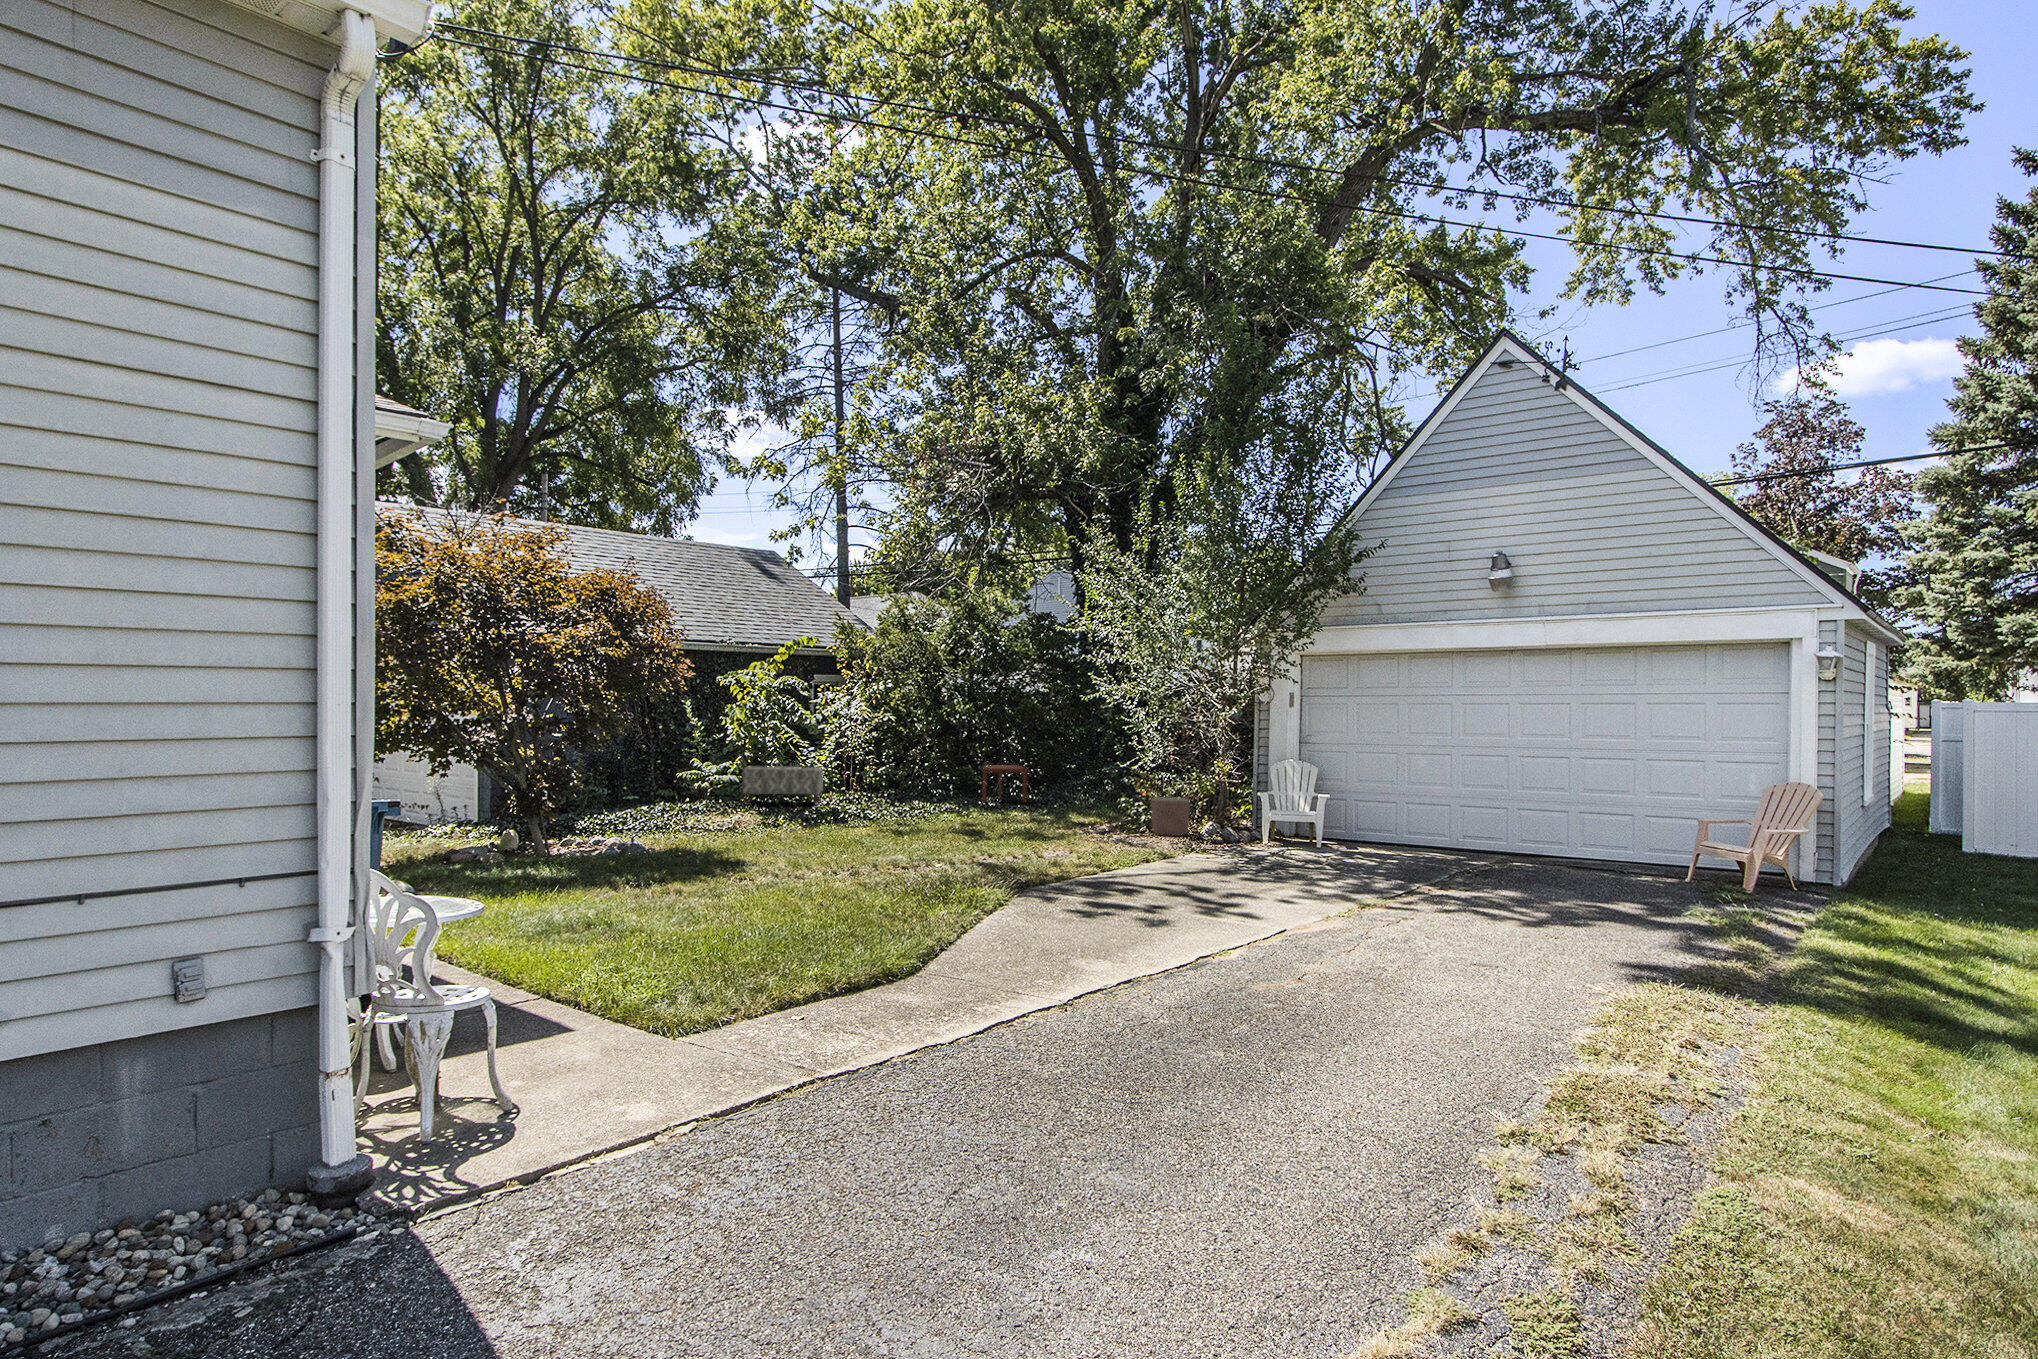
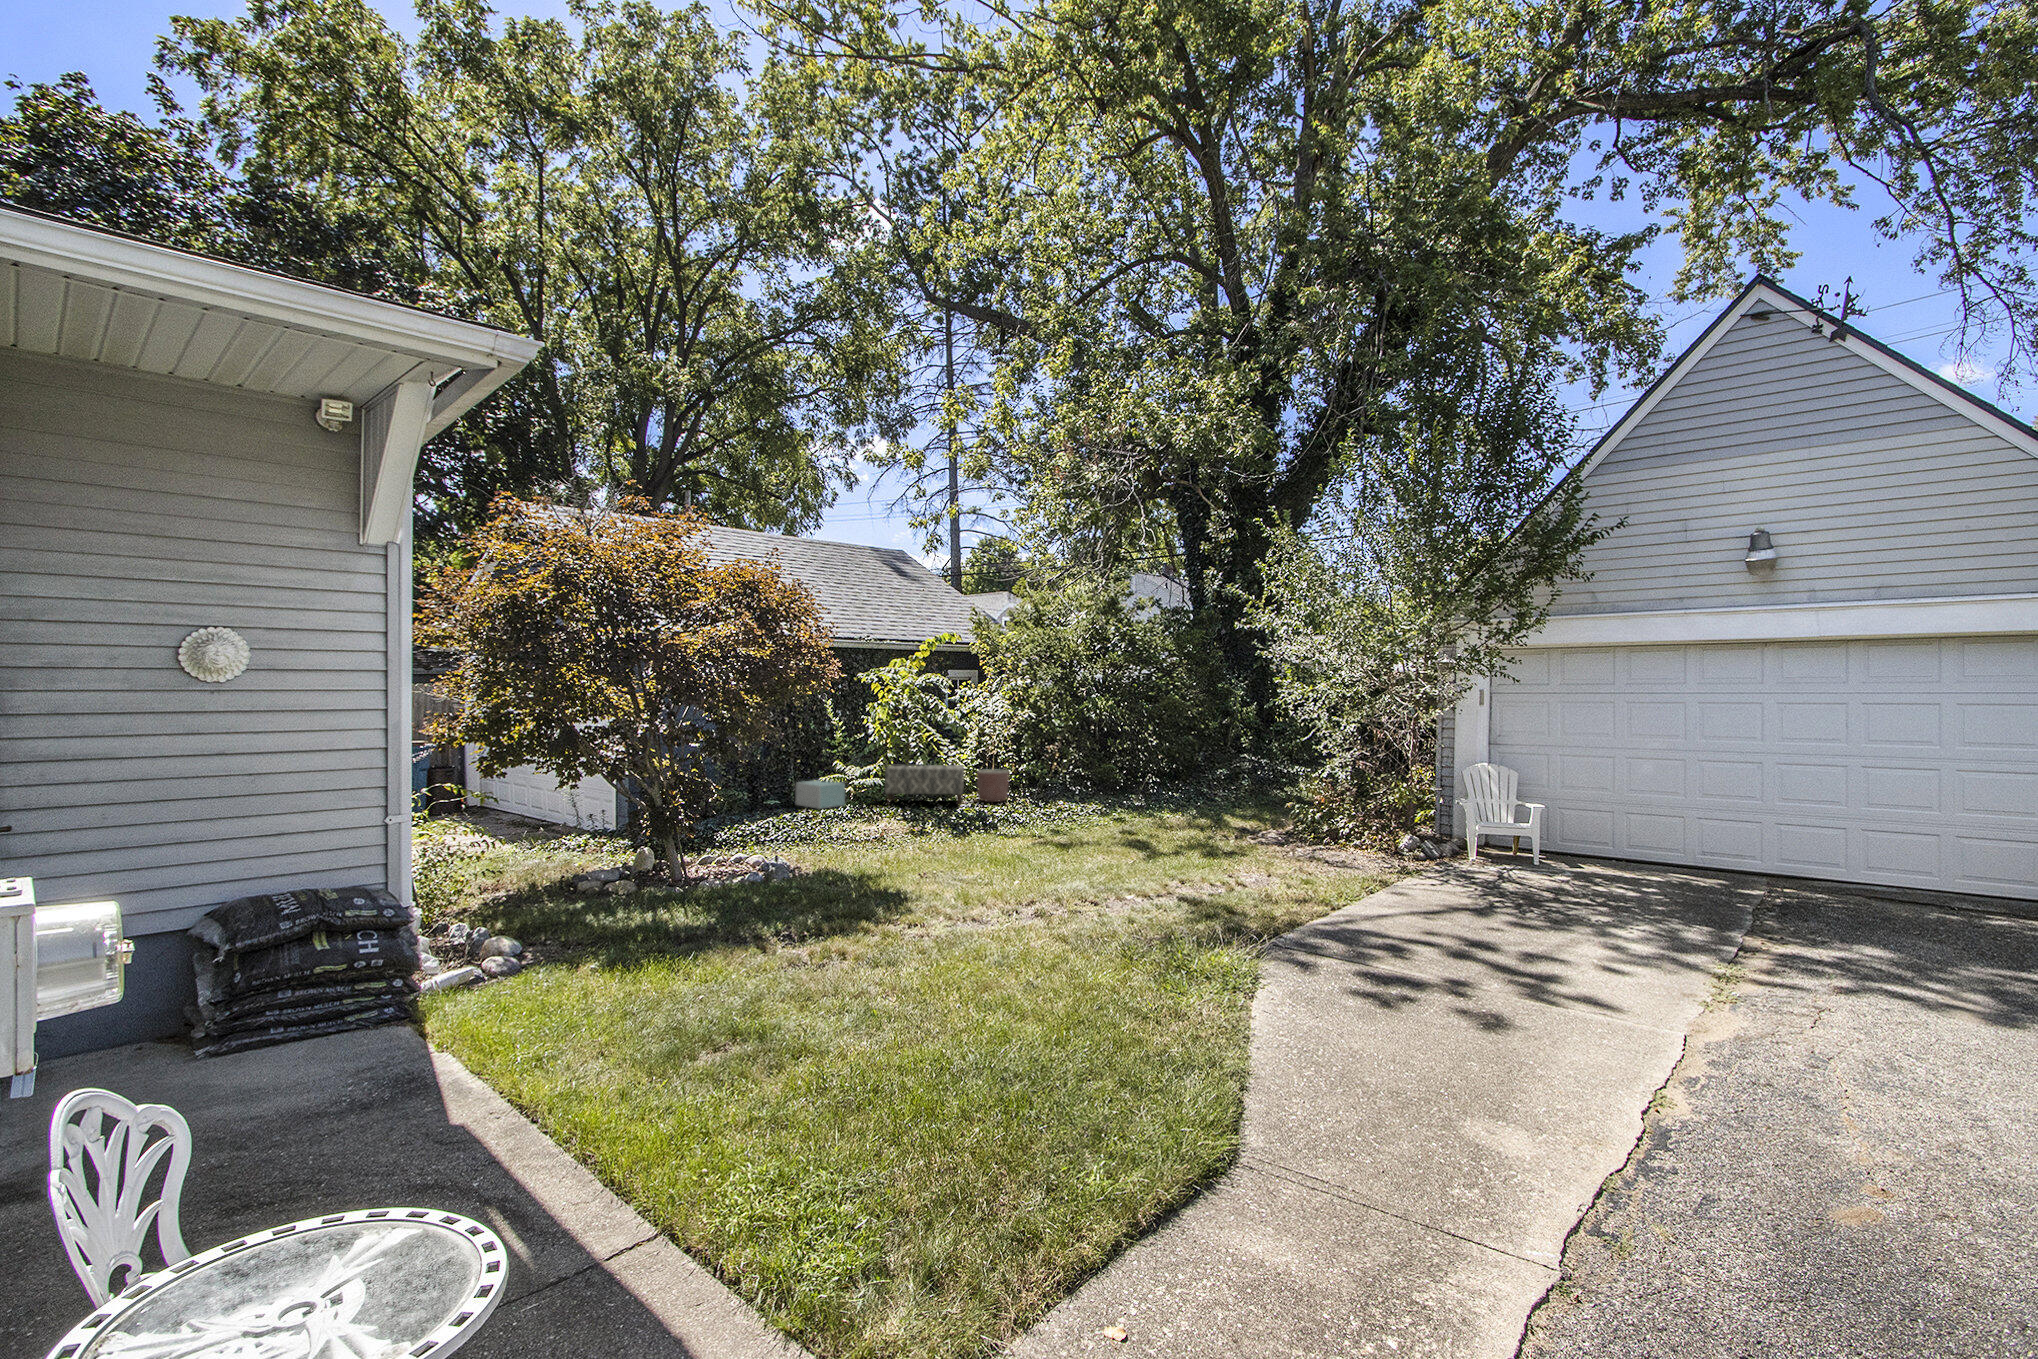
side table: present [982,765,1027,803] -> none [1120,761,1165,800]
storage box: none [652,780,702,807] -> present [796,780,845,809]
planter: present [1151,797,1190,836] -> present [977,769,1009,802]

